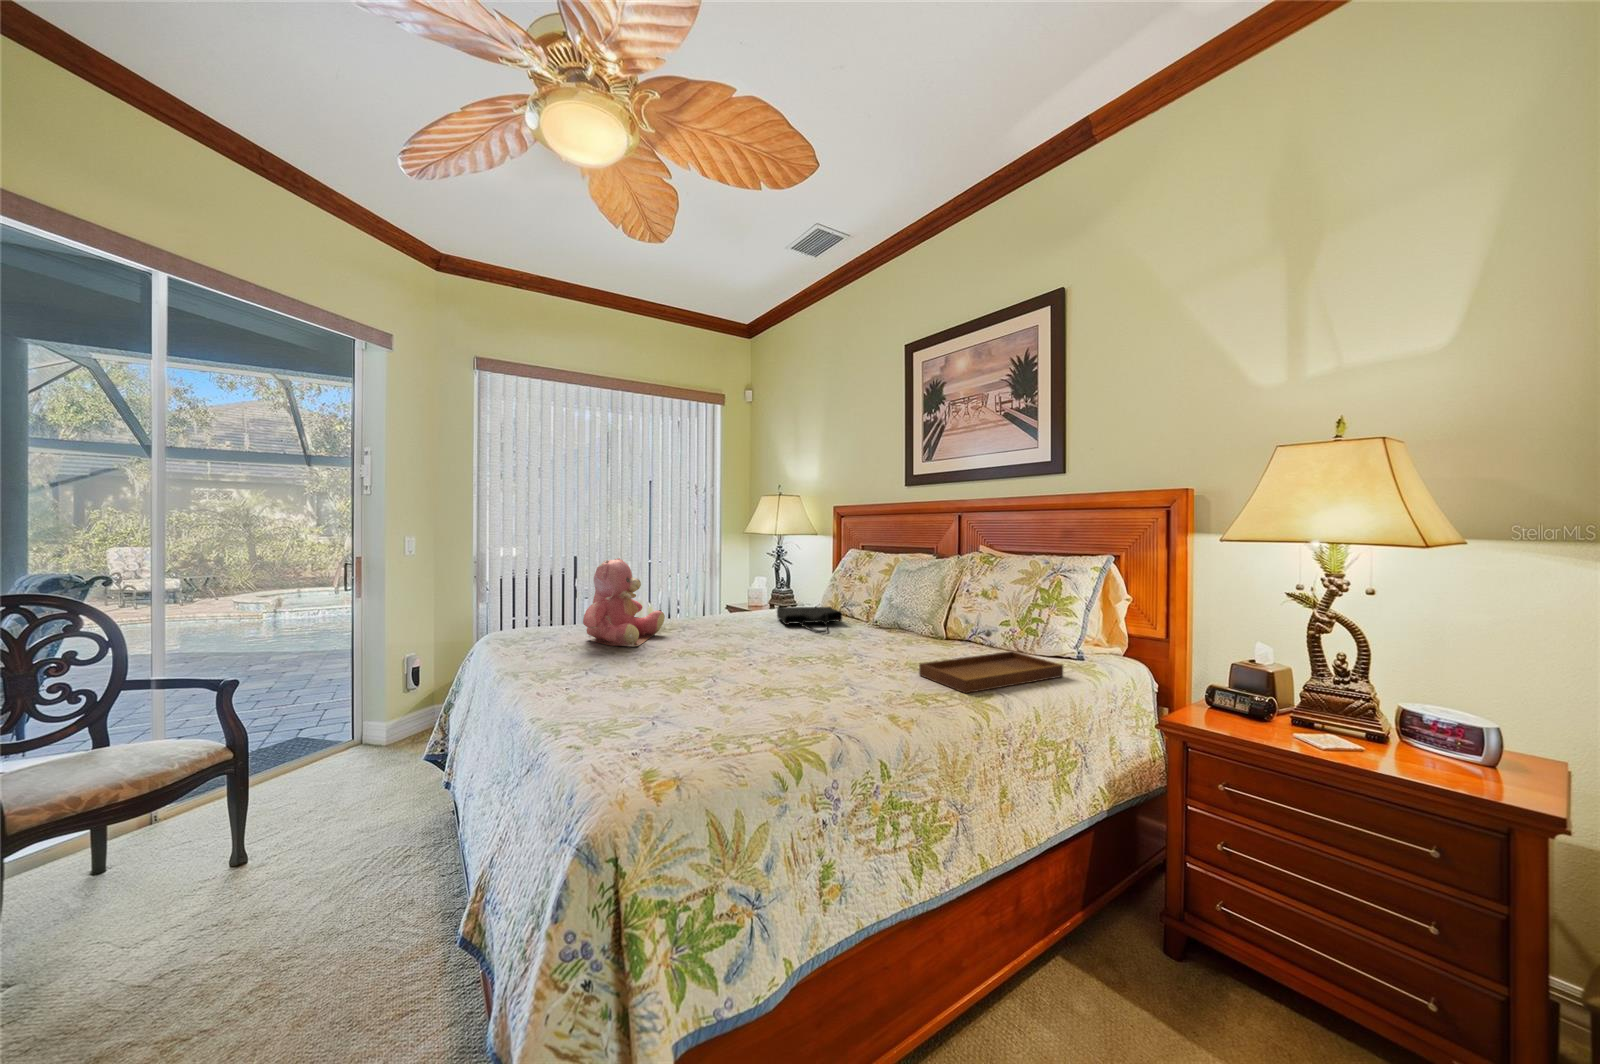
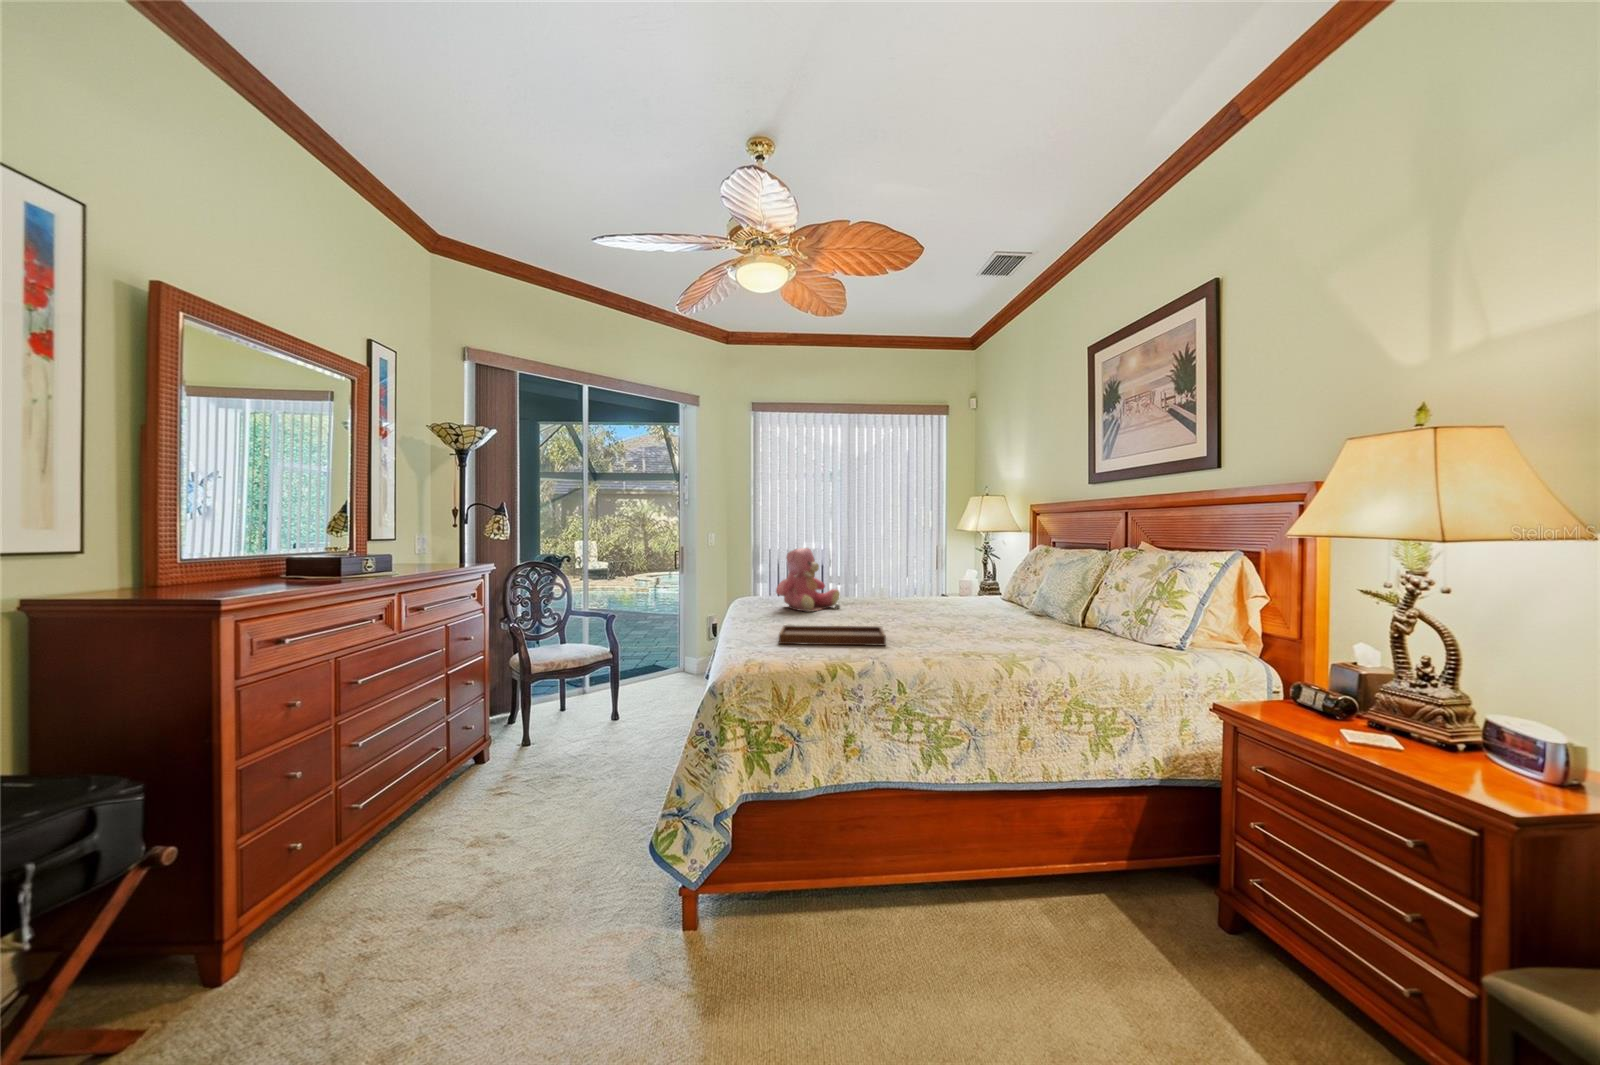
tote bag: present [777,607,842,633] -> none [940,595,996,616]
tray: present [919,630,1063,693] -> present [779,604,886,646]

